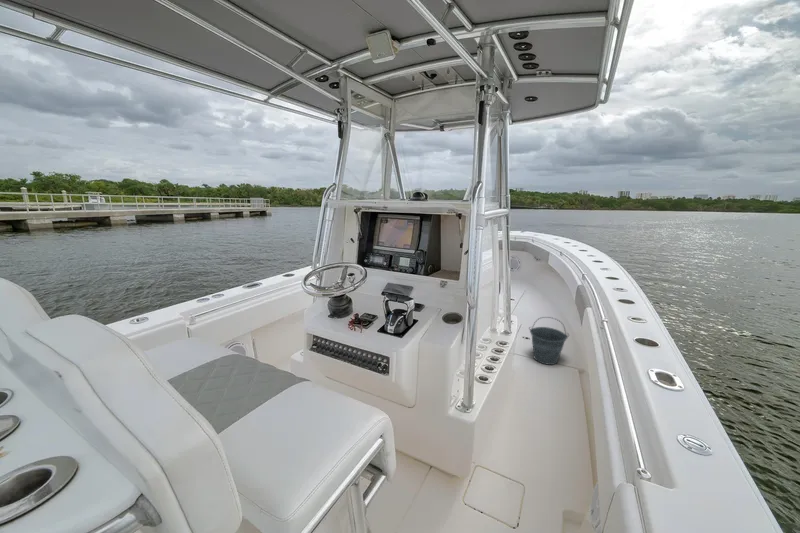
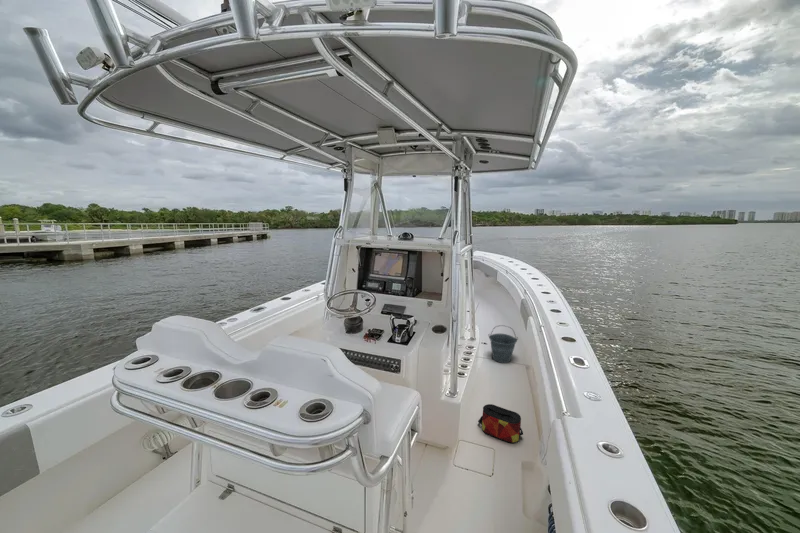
bag: none [503,424,568,486] -> present [478,404,523,443]

